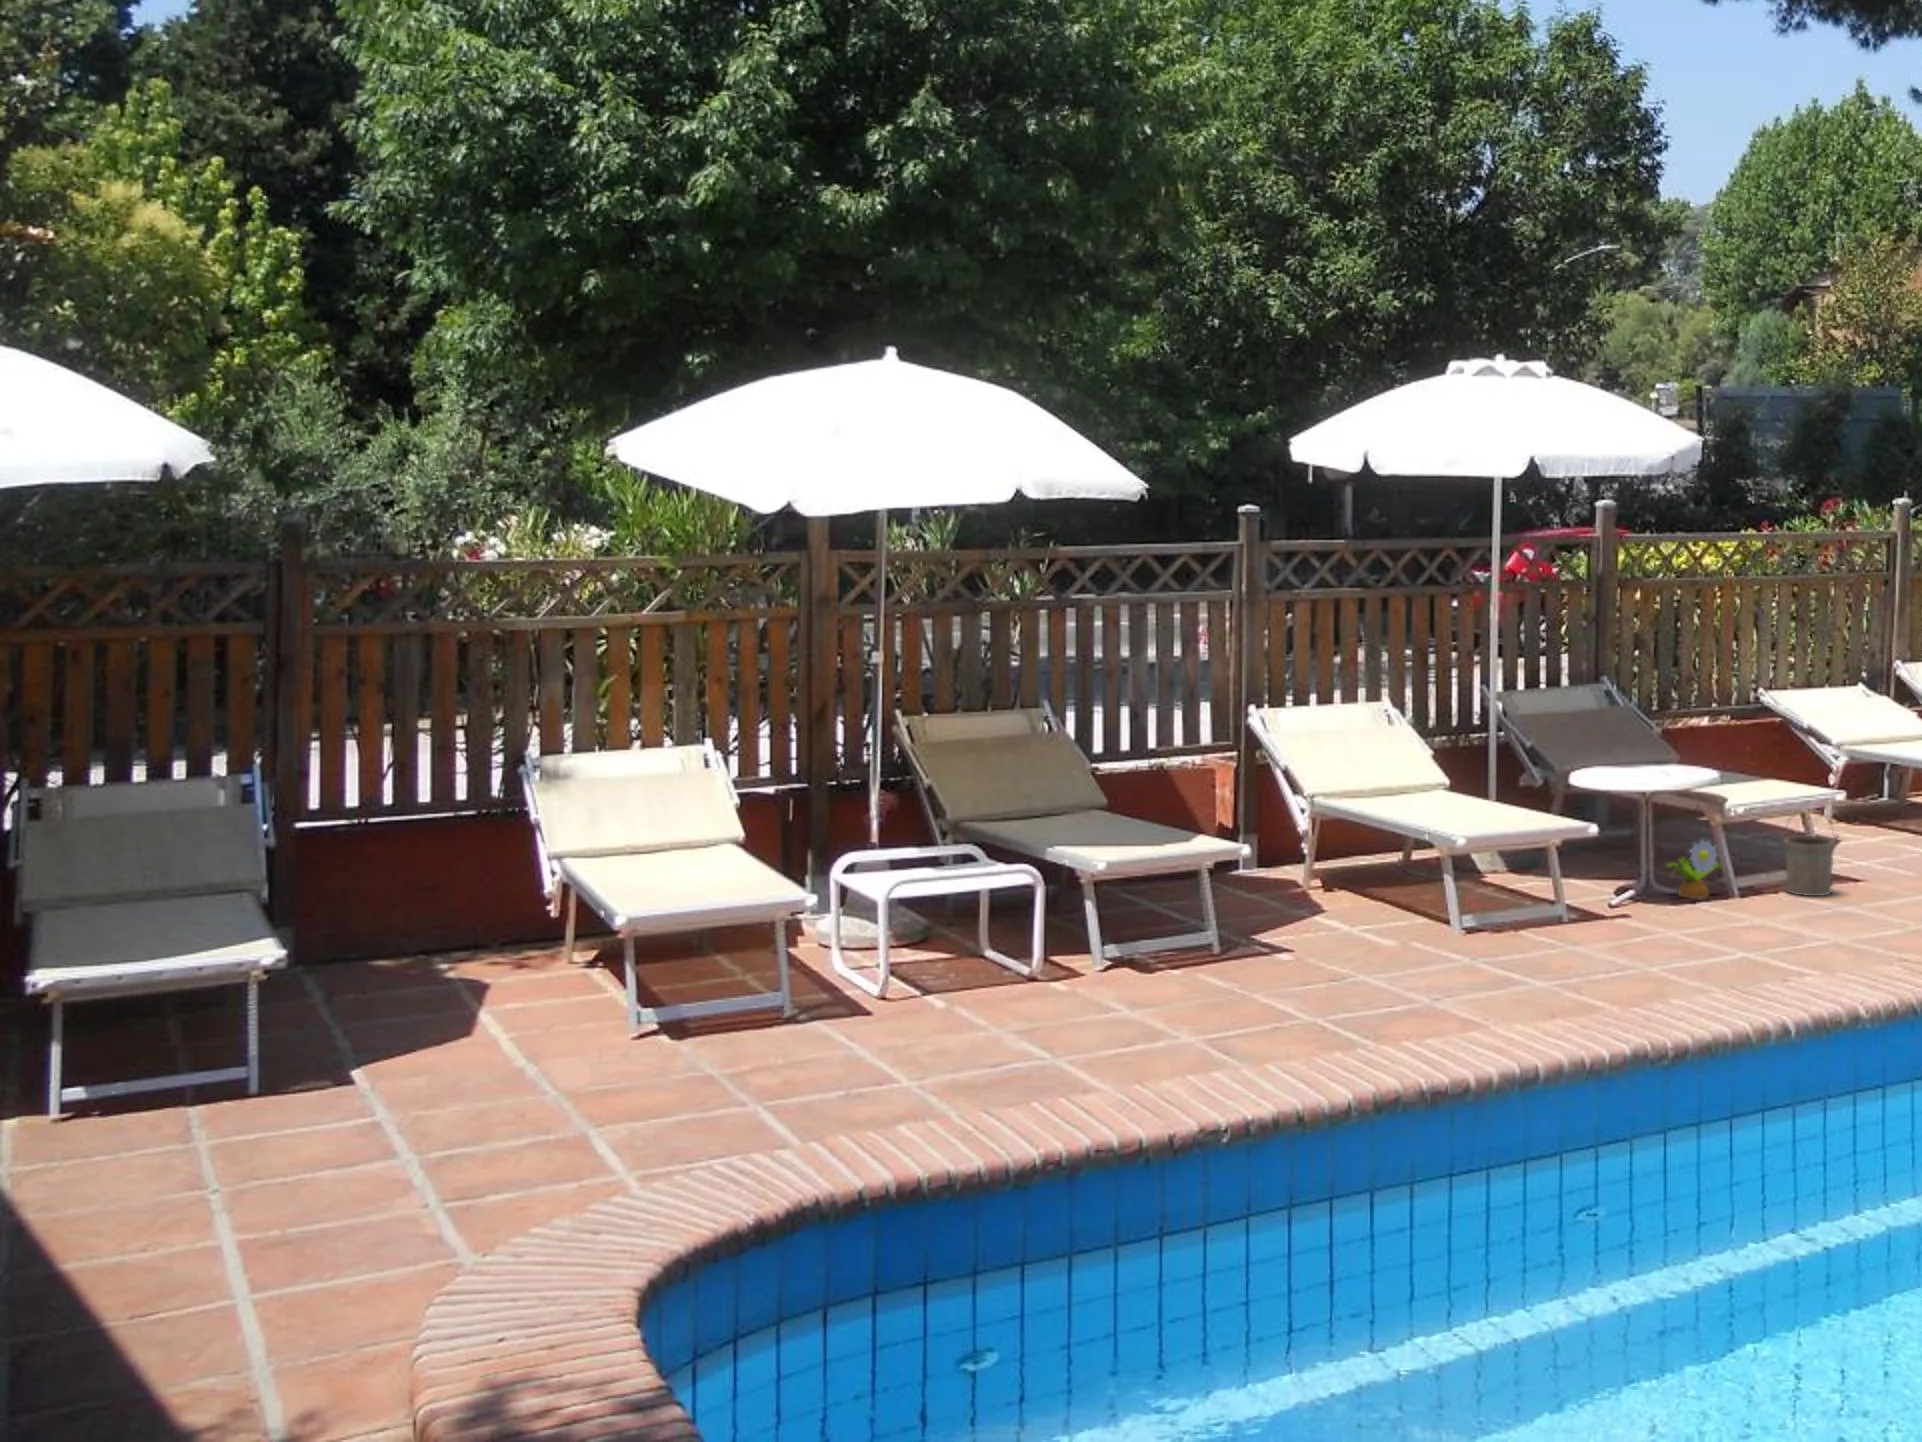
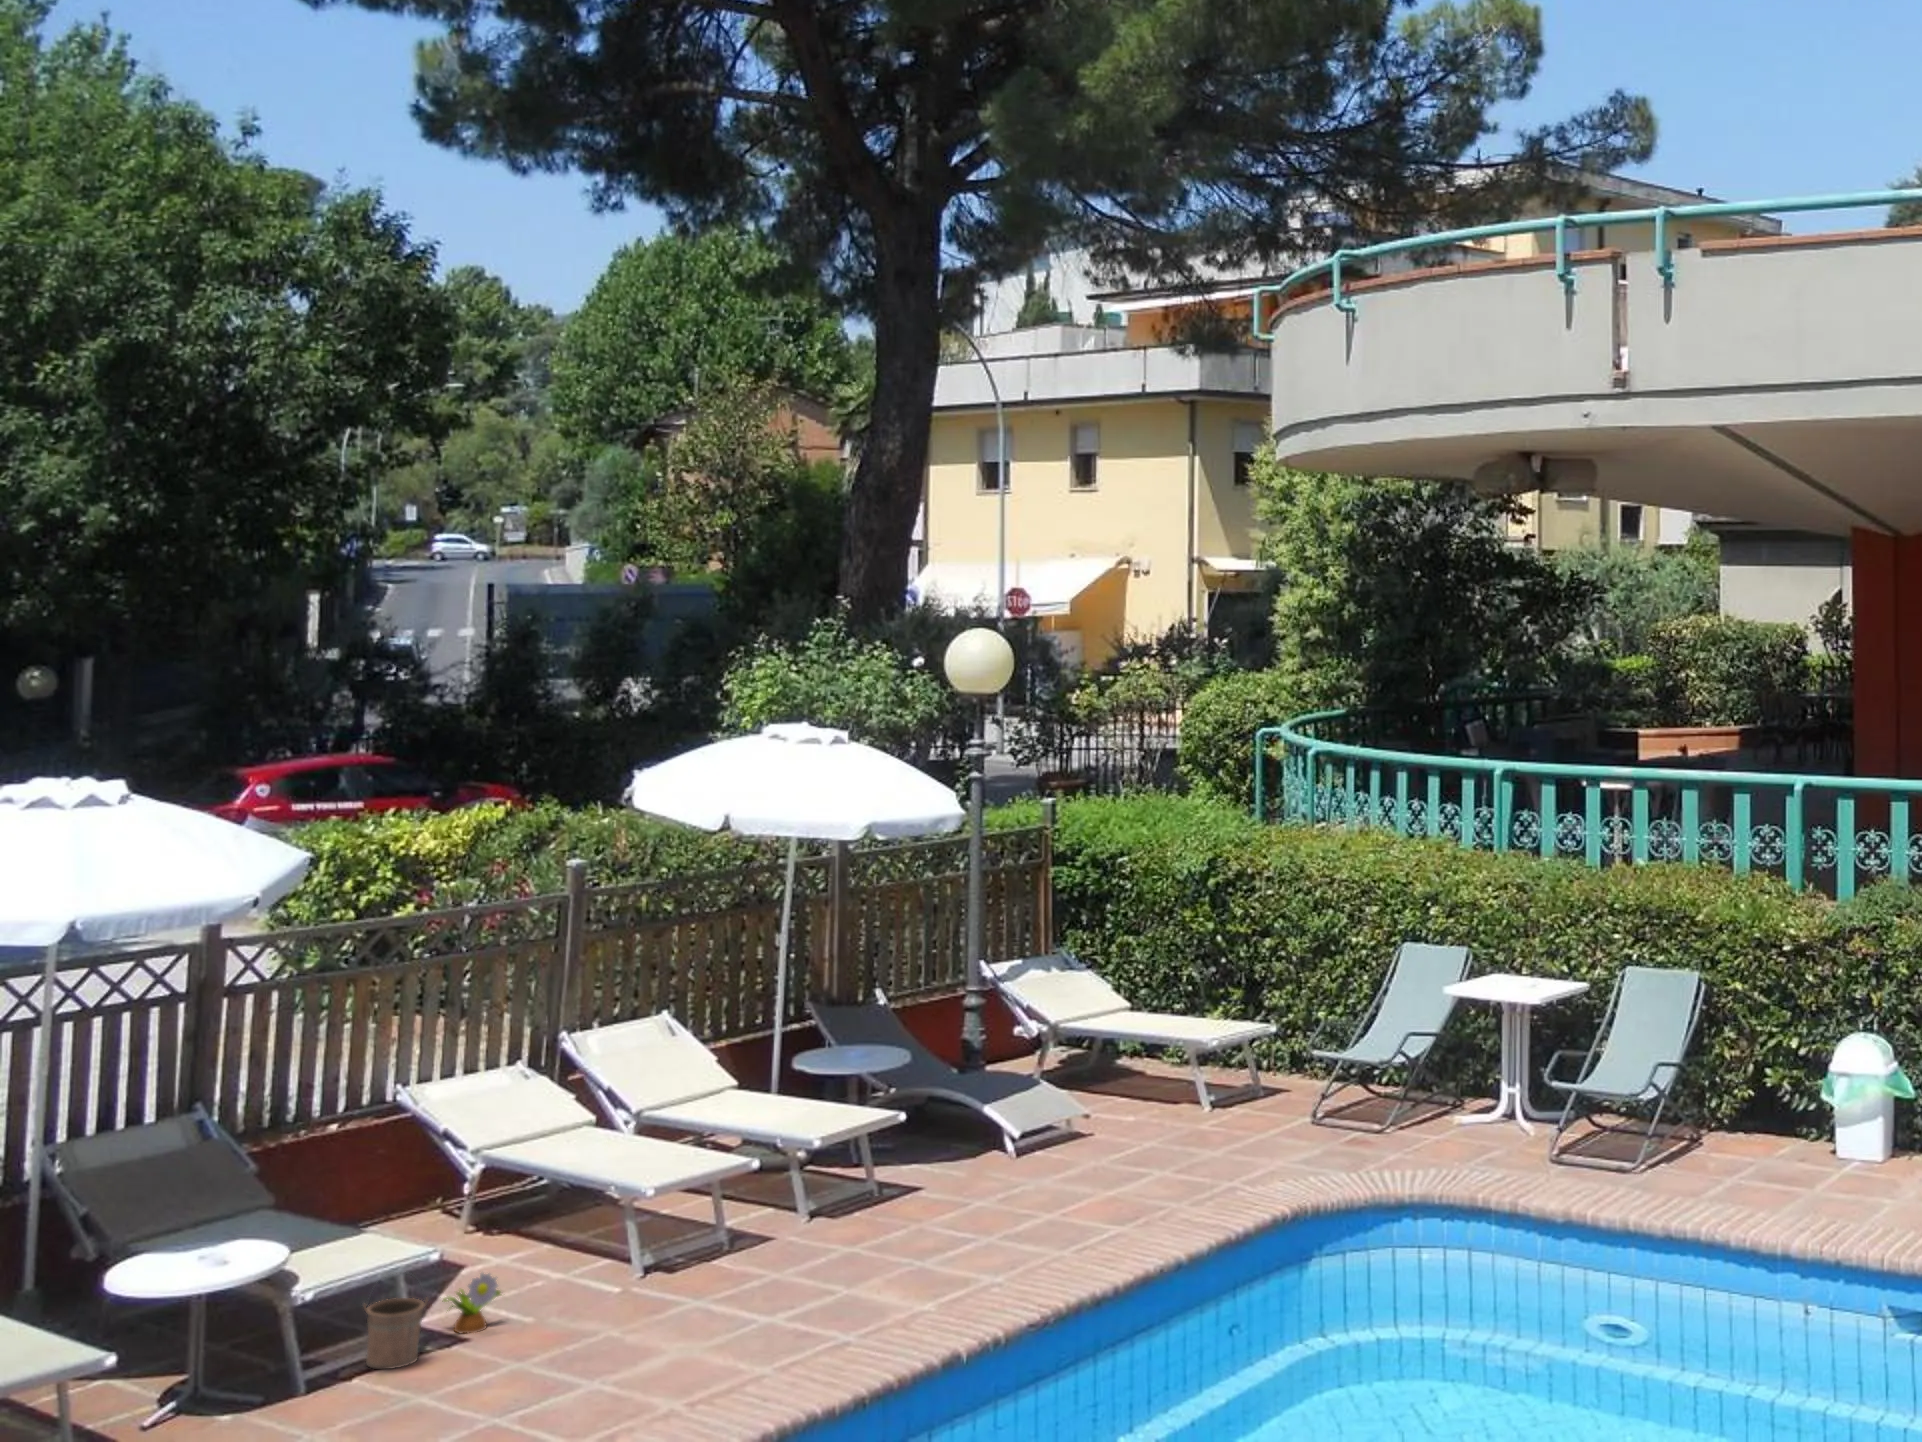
decorative plant: present [1668,840,1721,898] -> present [442,1273,501,1334]

